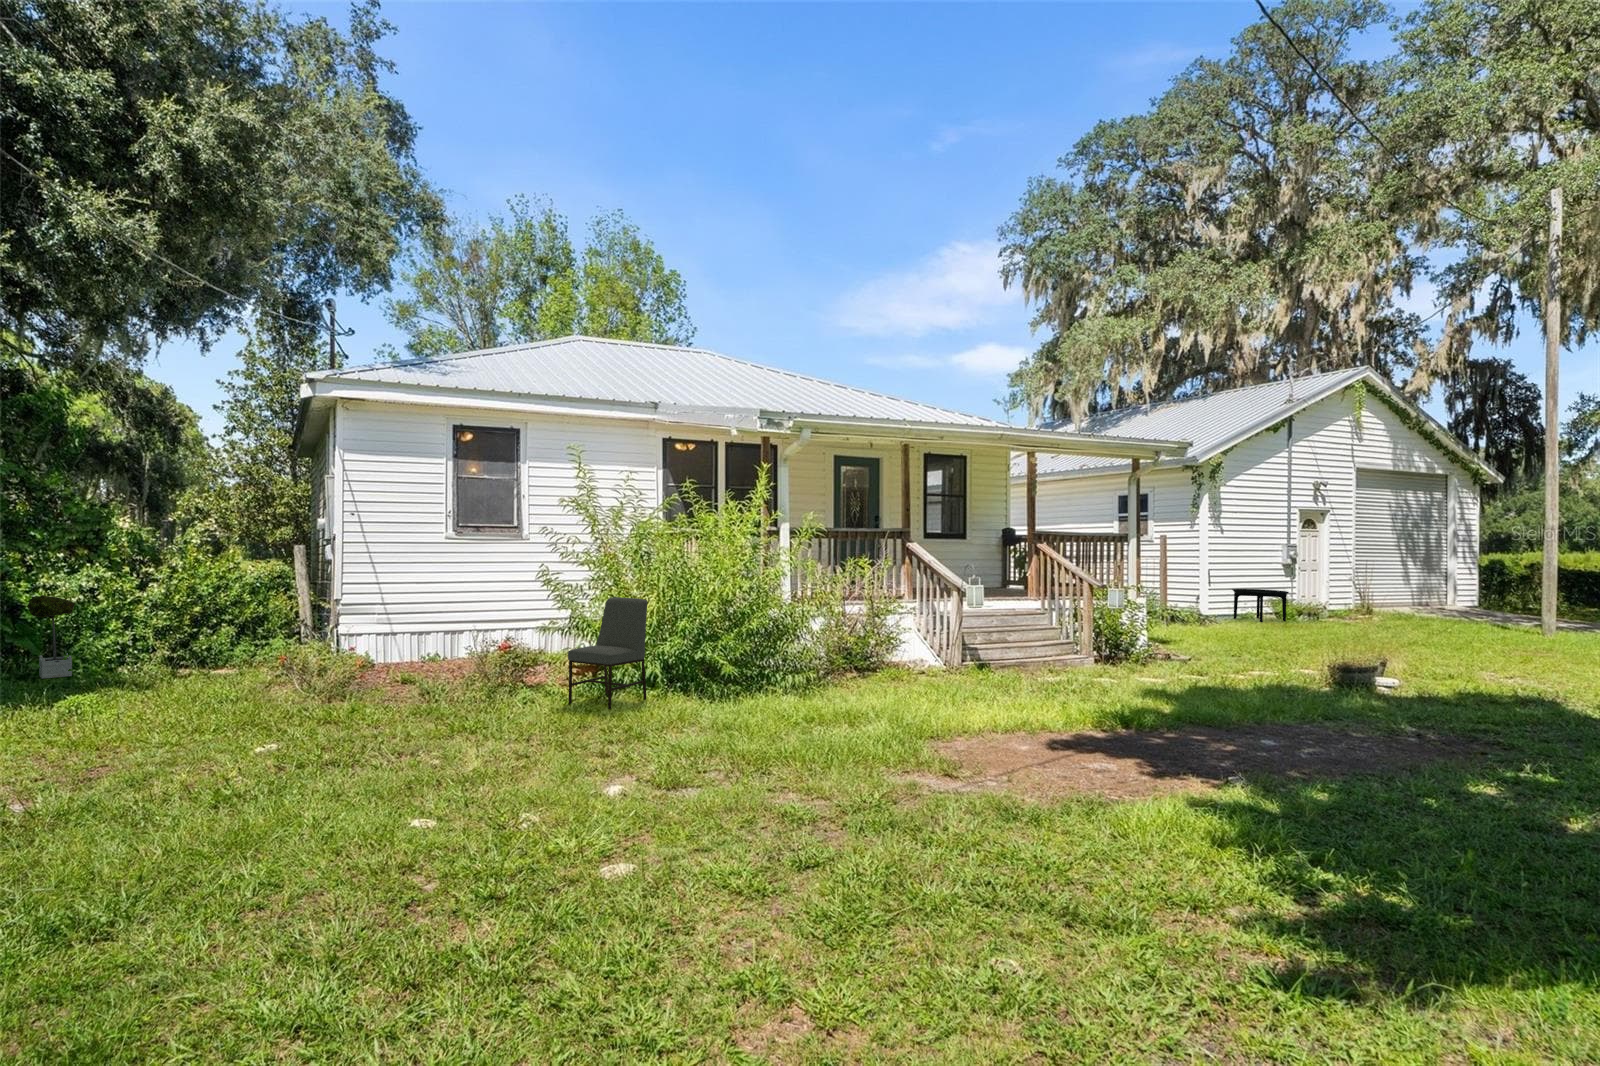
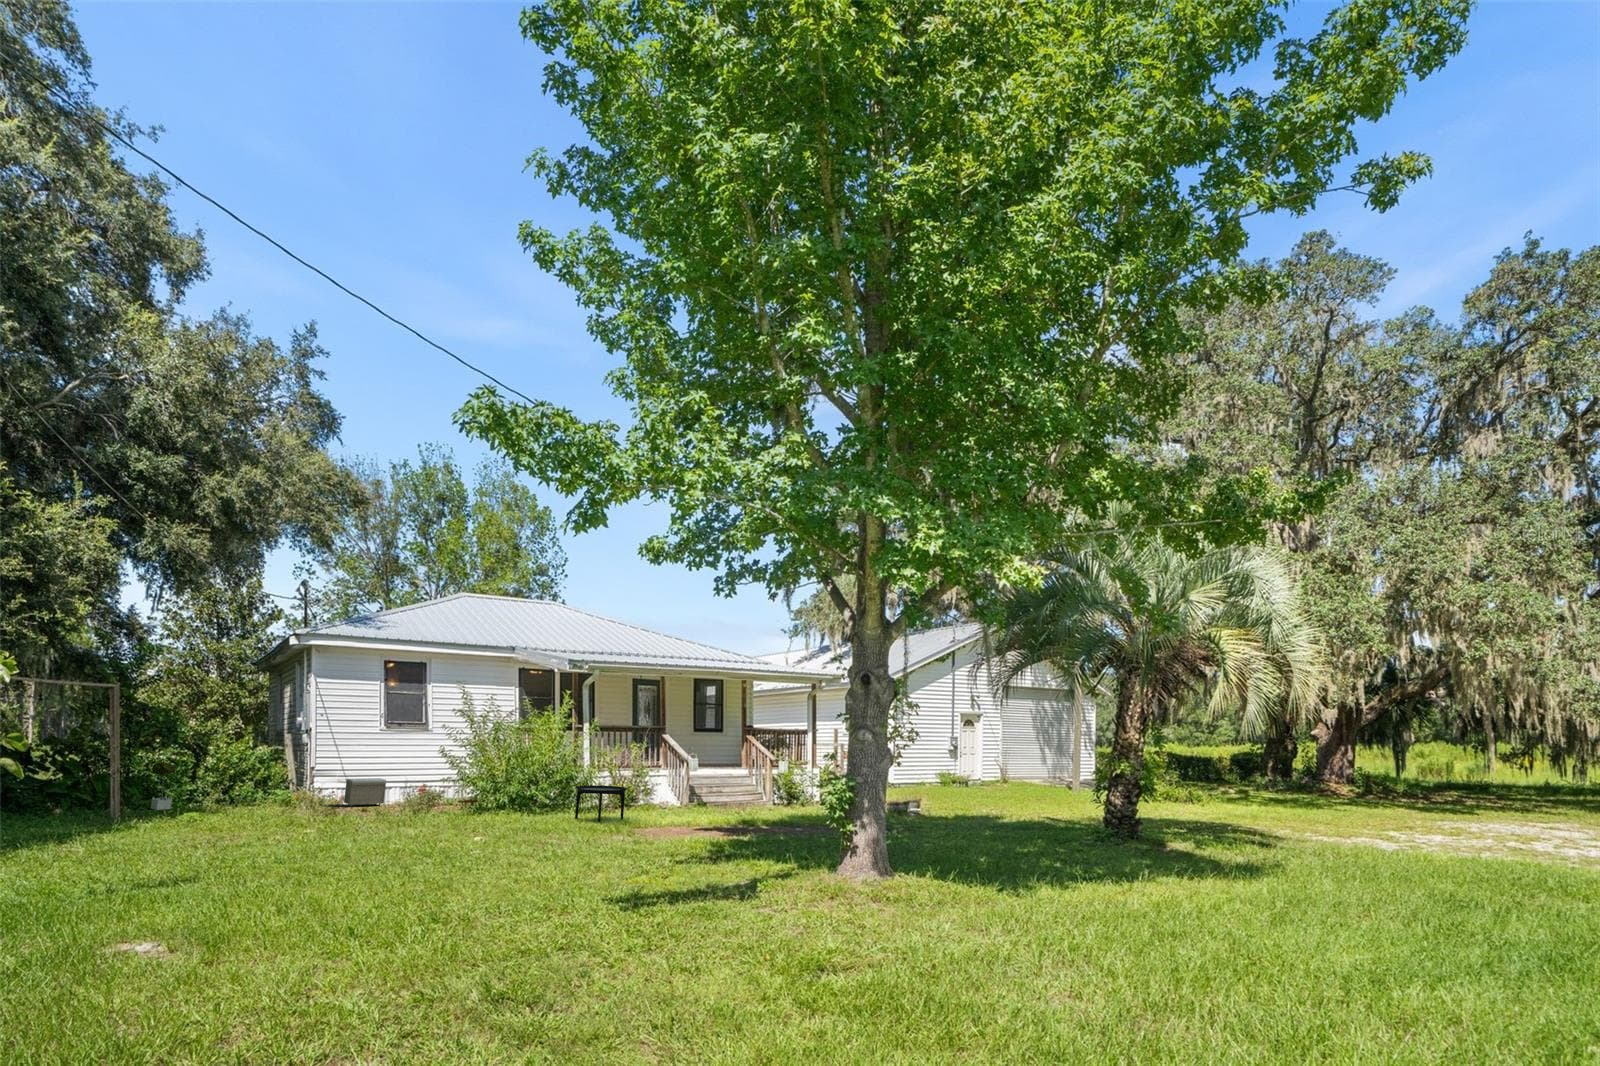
round table: present [1232,589,1289,622] -> present [575,785,627,822]
chair: present [568,597,647,709] -> none [469,768,513,824]
storage bench: none [387,616,451,665] -> present [344,778,386,807]

